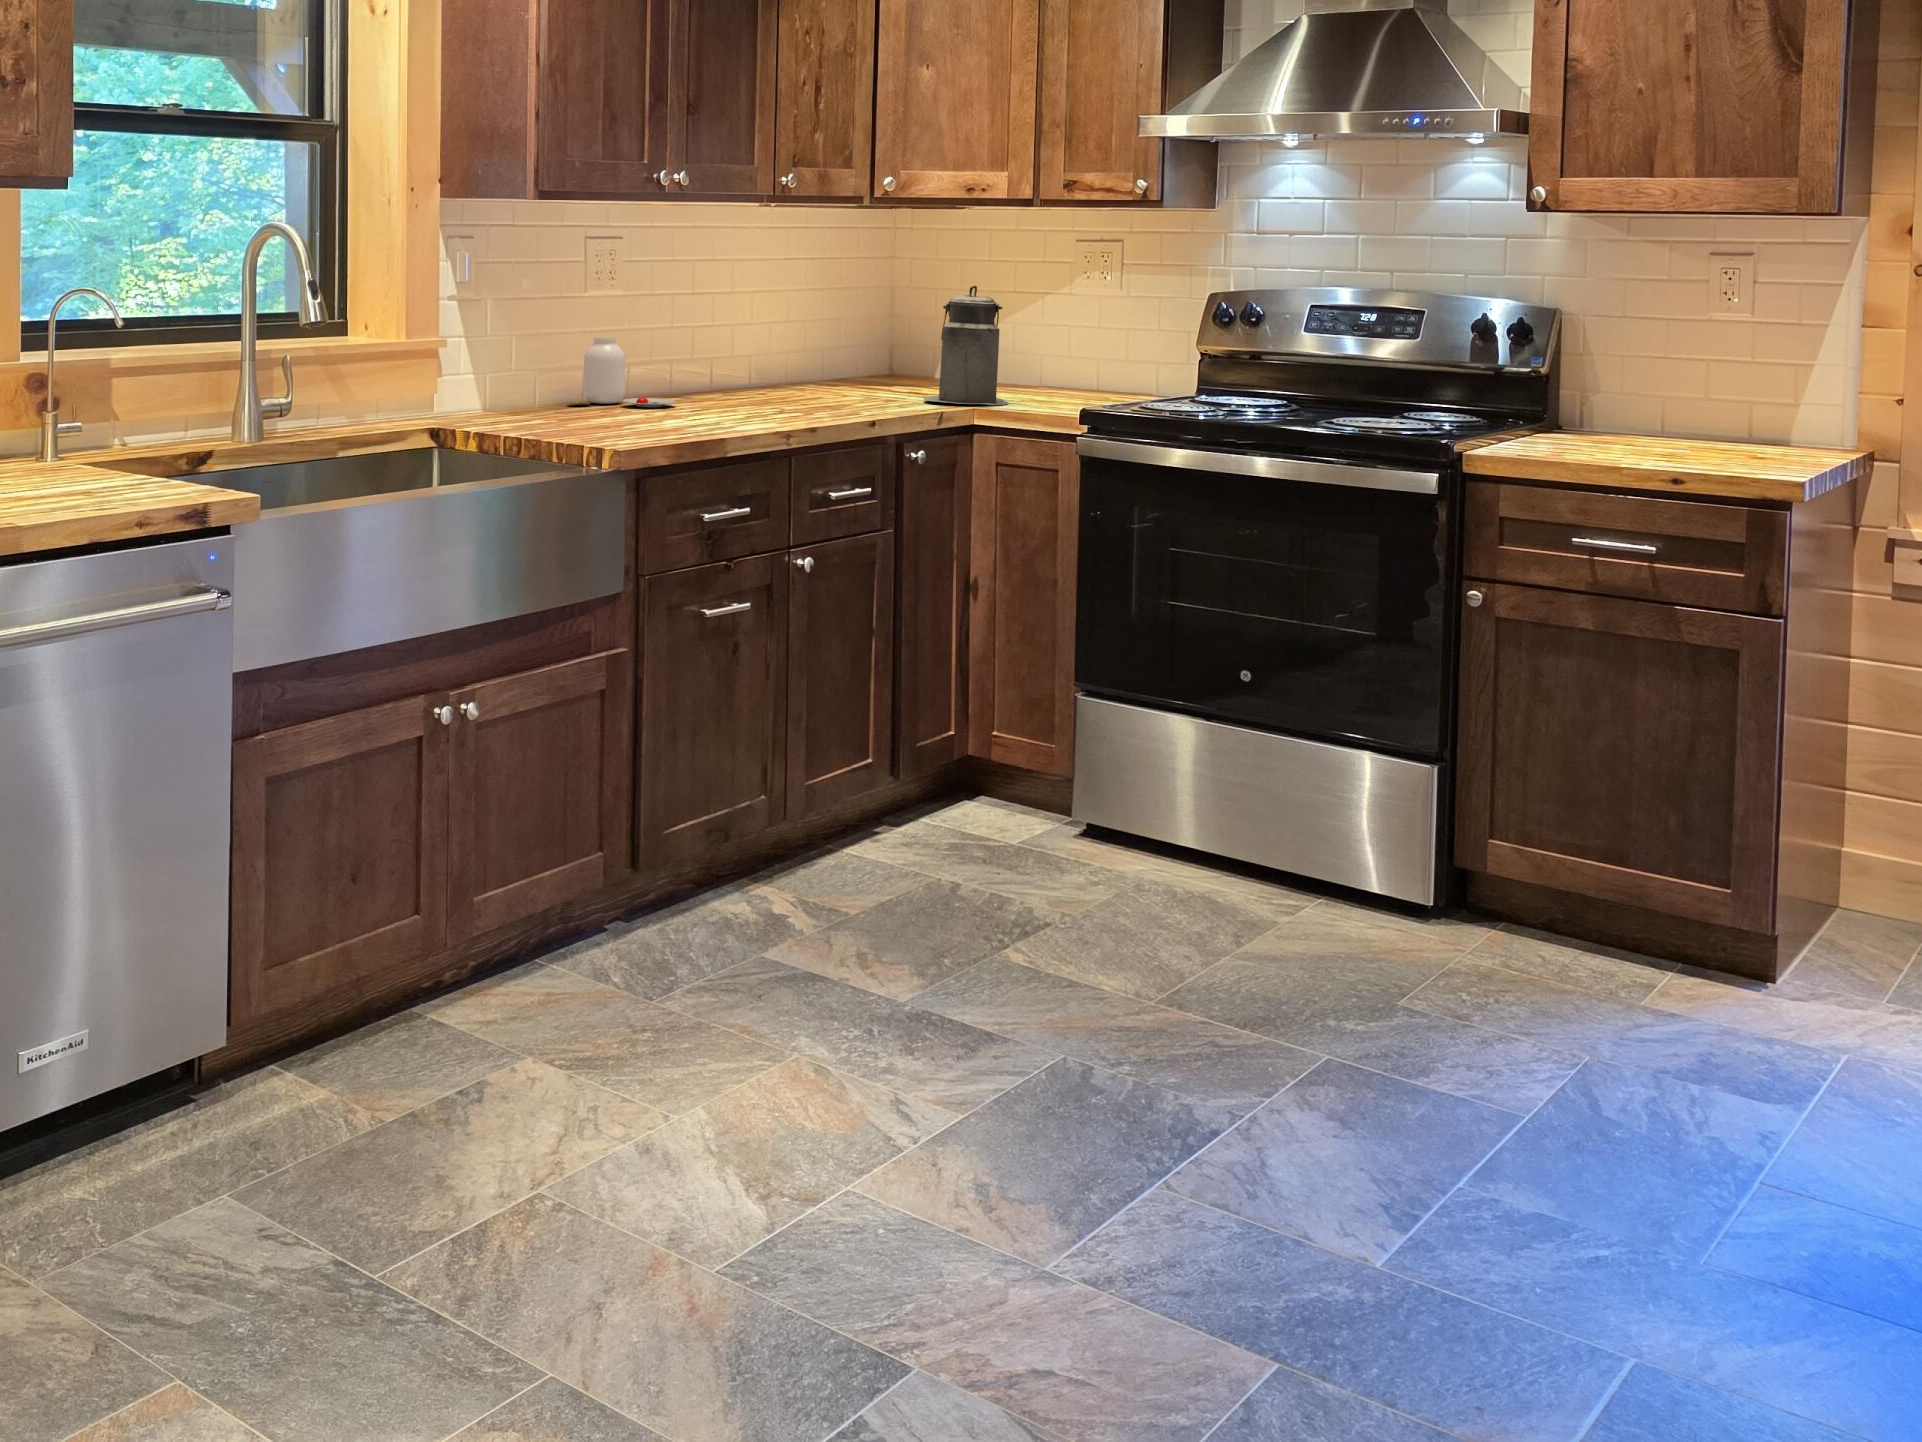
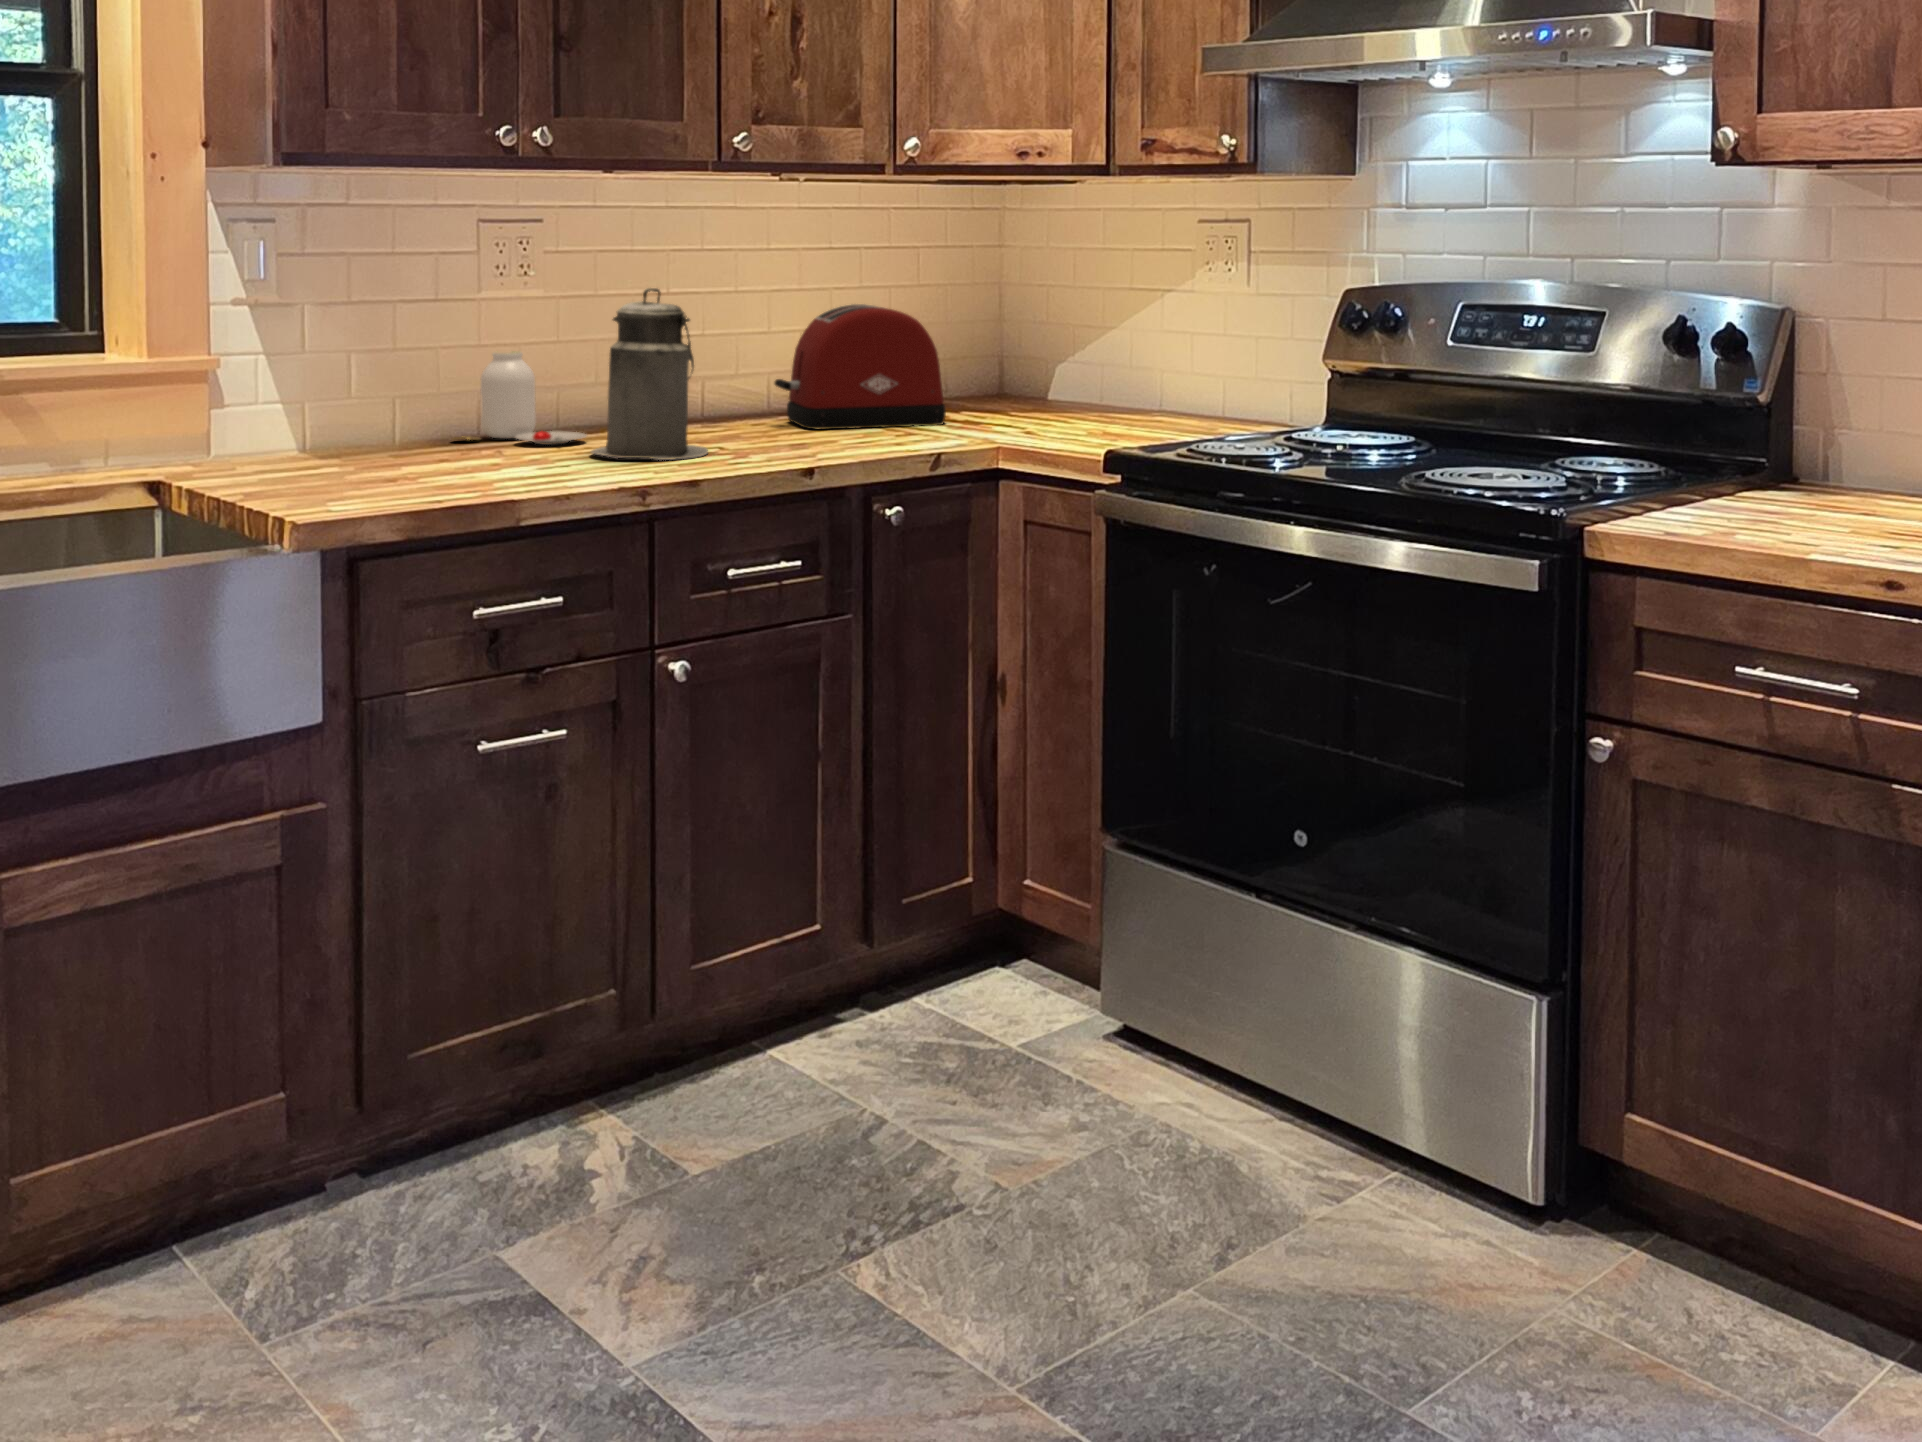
canister: present [924,285,1008,405] -> present [591,288,708,460]
toaster: none [782,302,912,397] -> present [775,304,946,429]

